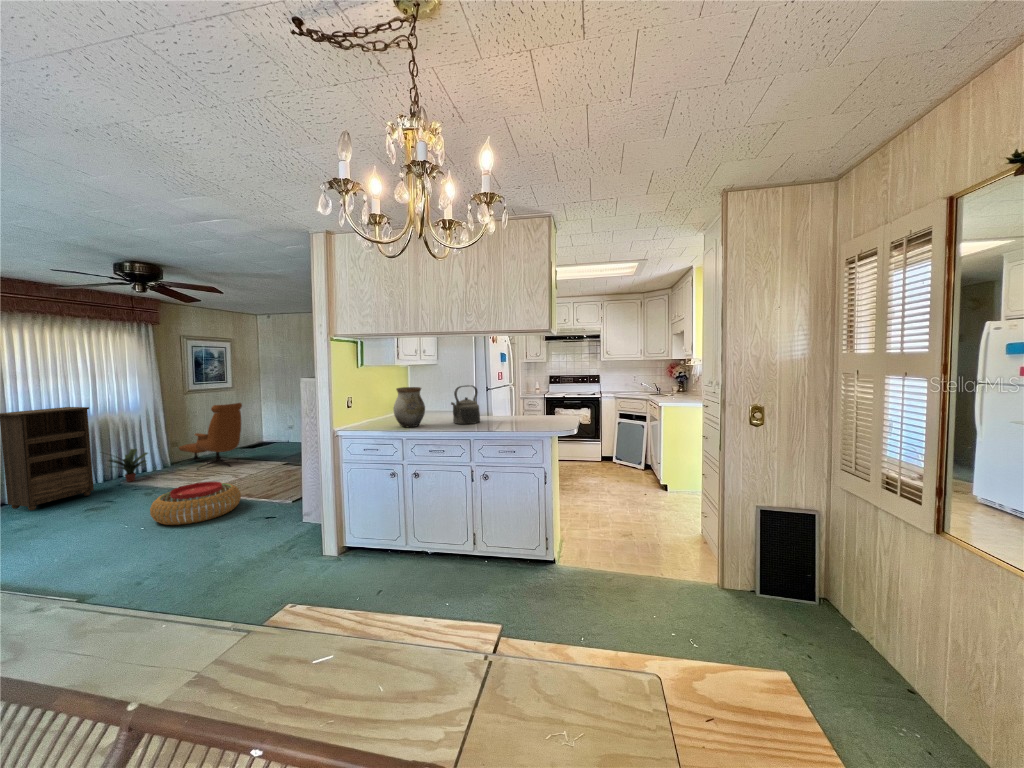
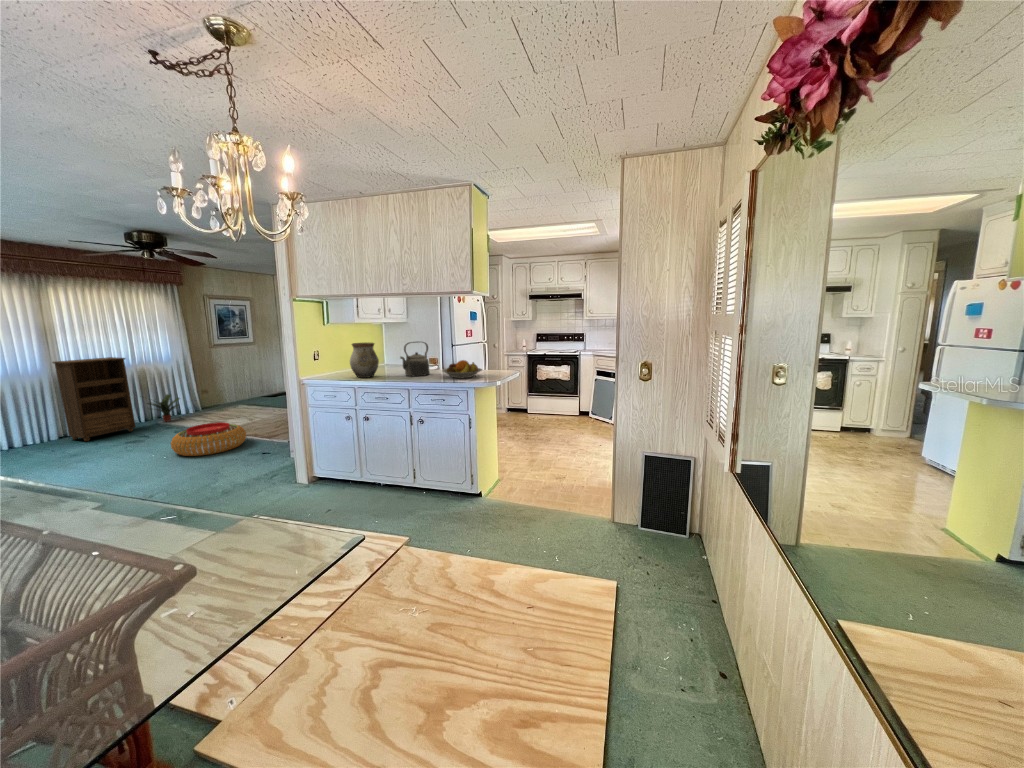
lounge chair: present [179,403,242,469] -> none [209,356,259,414]
fruit bowl: none [499,406,544,426] -> present [442,360,482,378]

